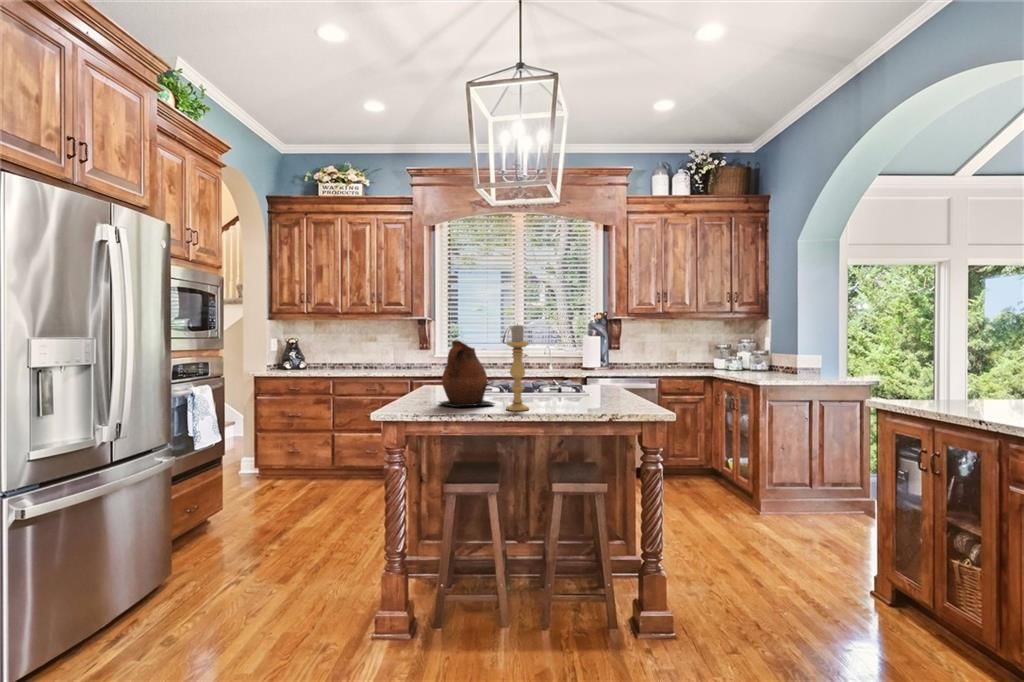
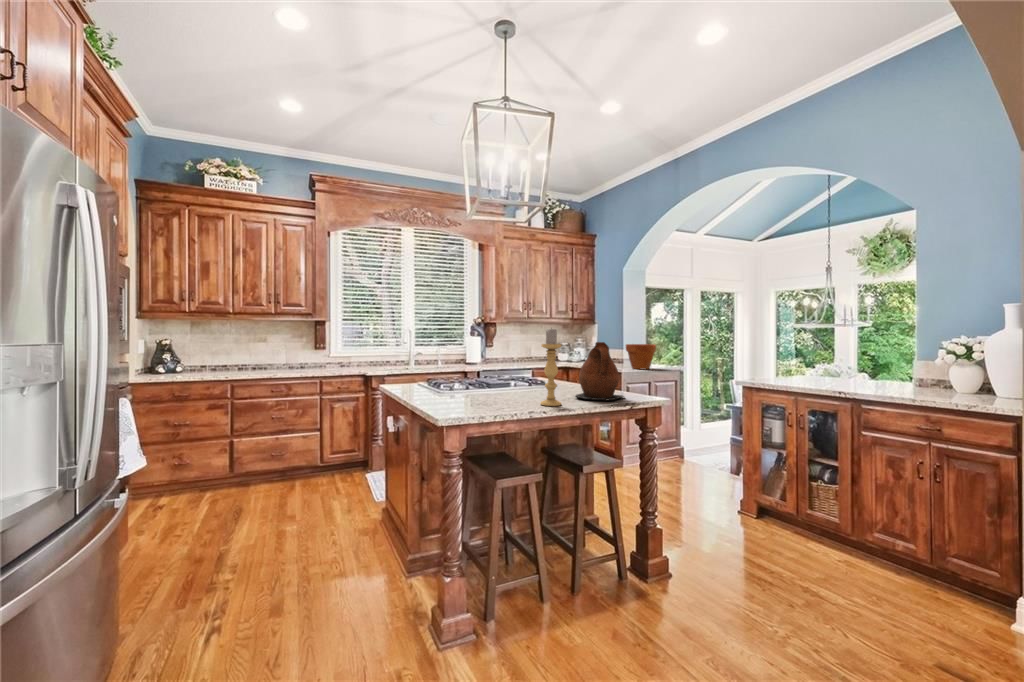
ceramic pitcher: present [439,341,495,406] -> present [575,342,624,400]
flower pot: none [782,345,829,382] -> present [626,344,656,369]

